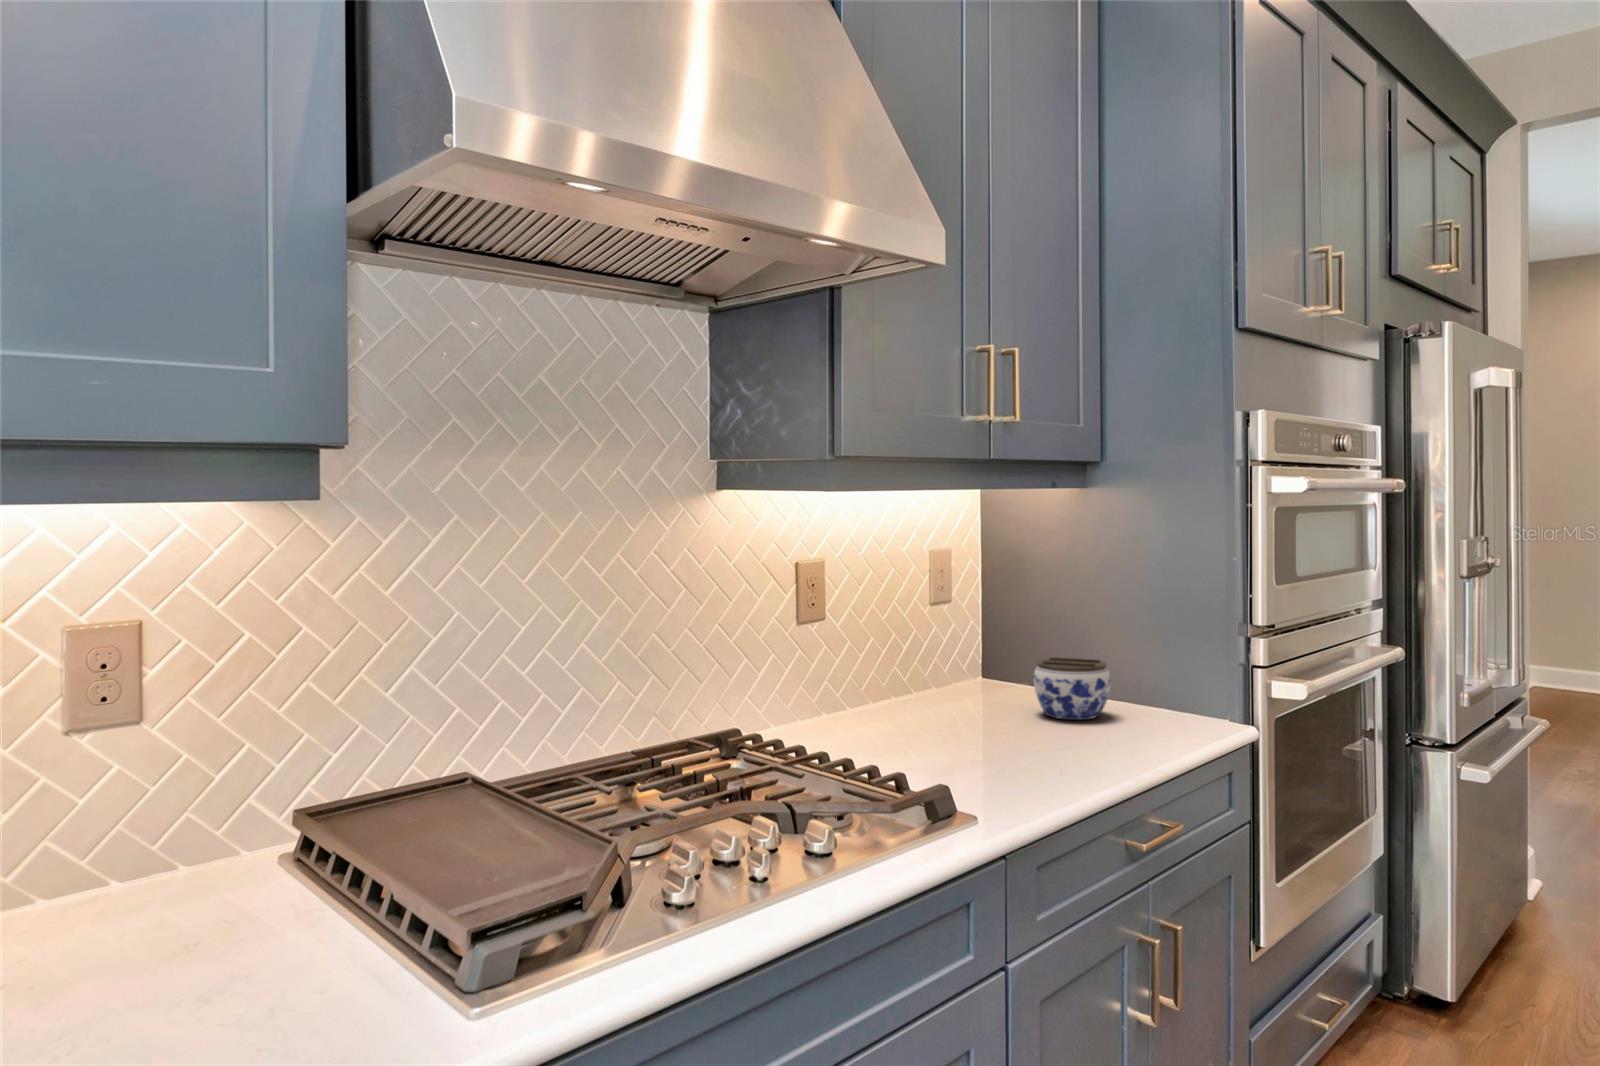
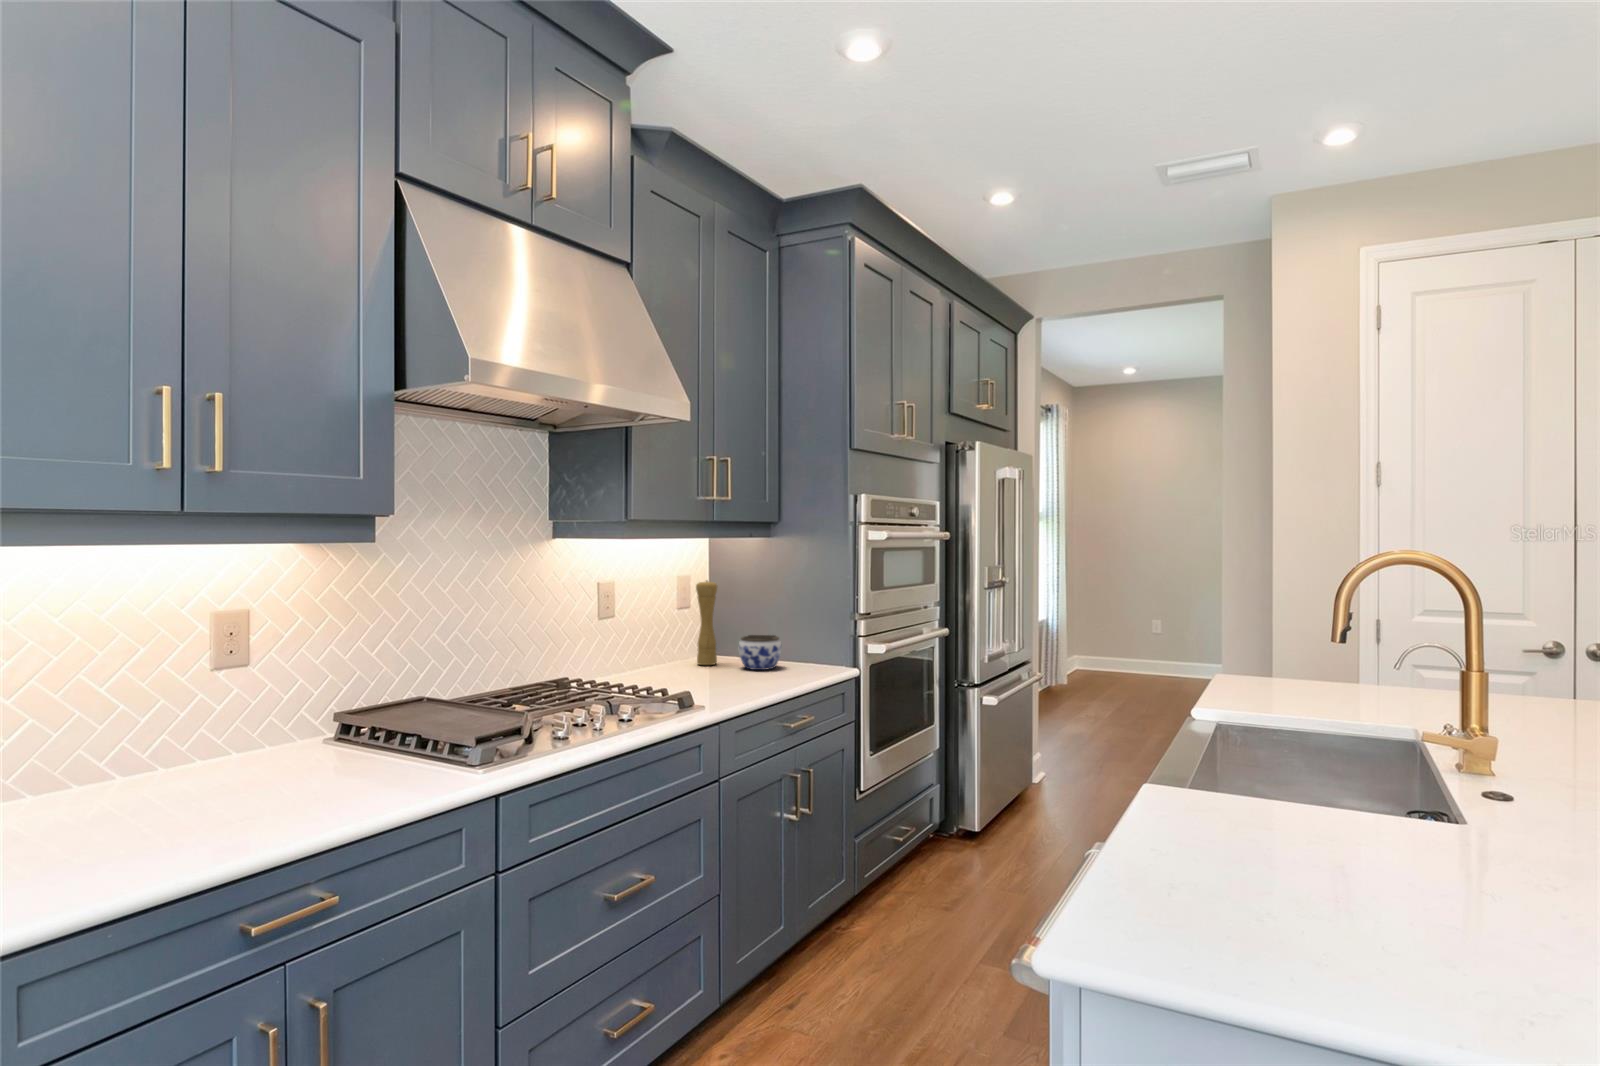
pepper mill: none [958,564,995,707] -> present [696,581,717,665]

